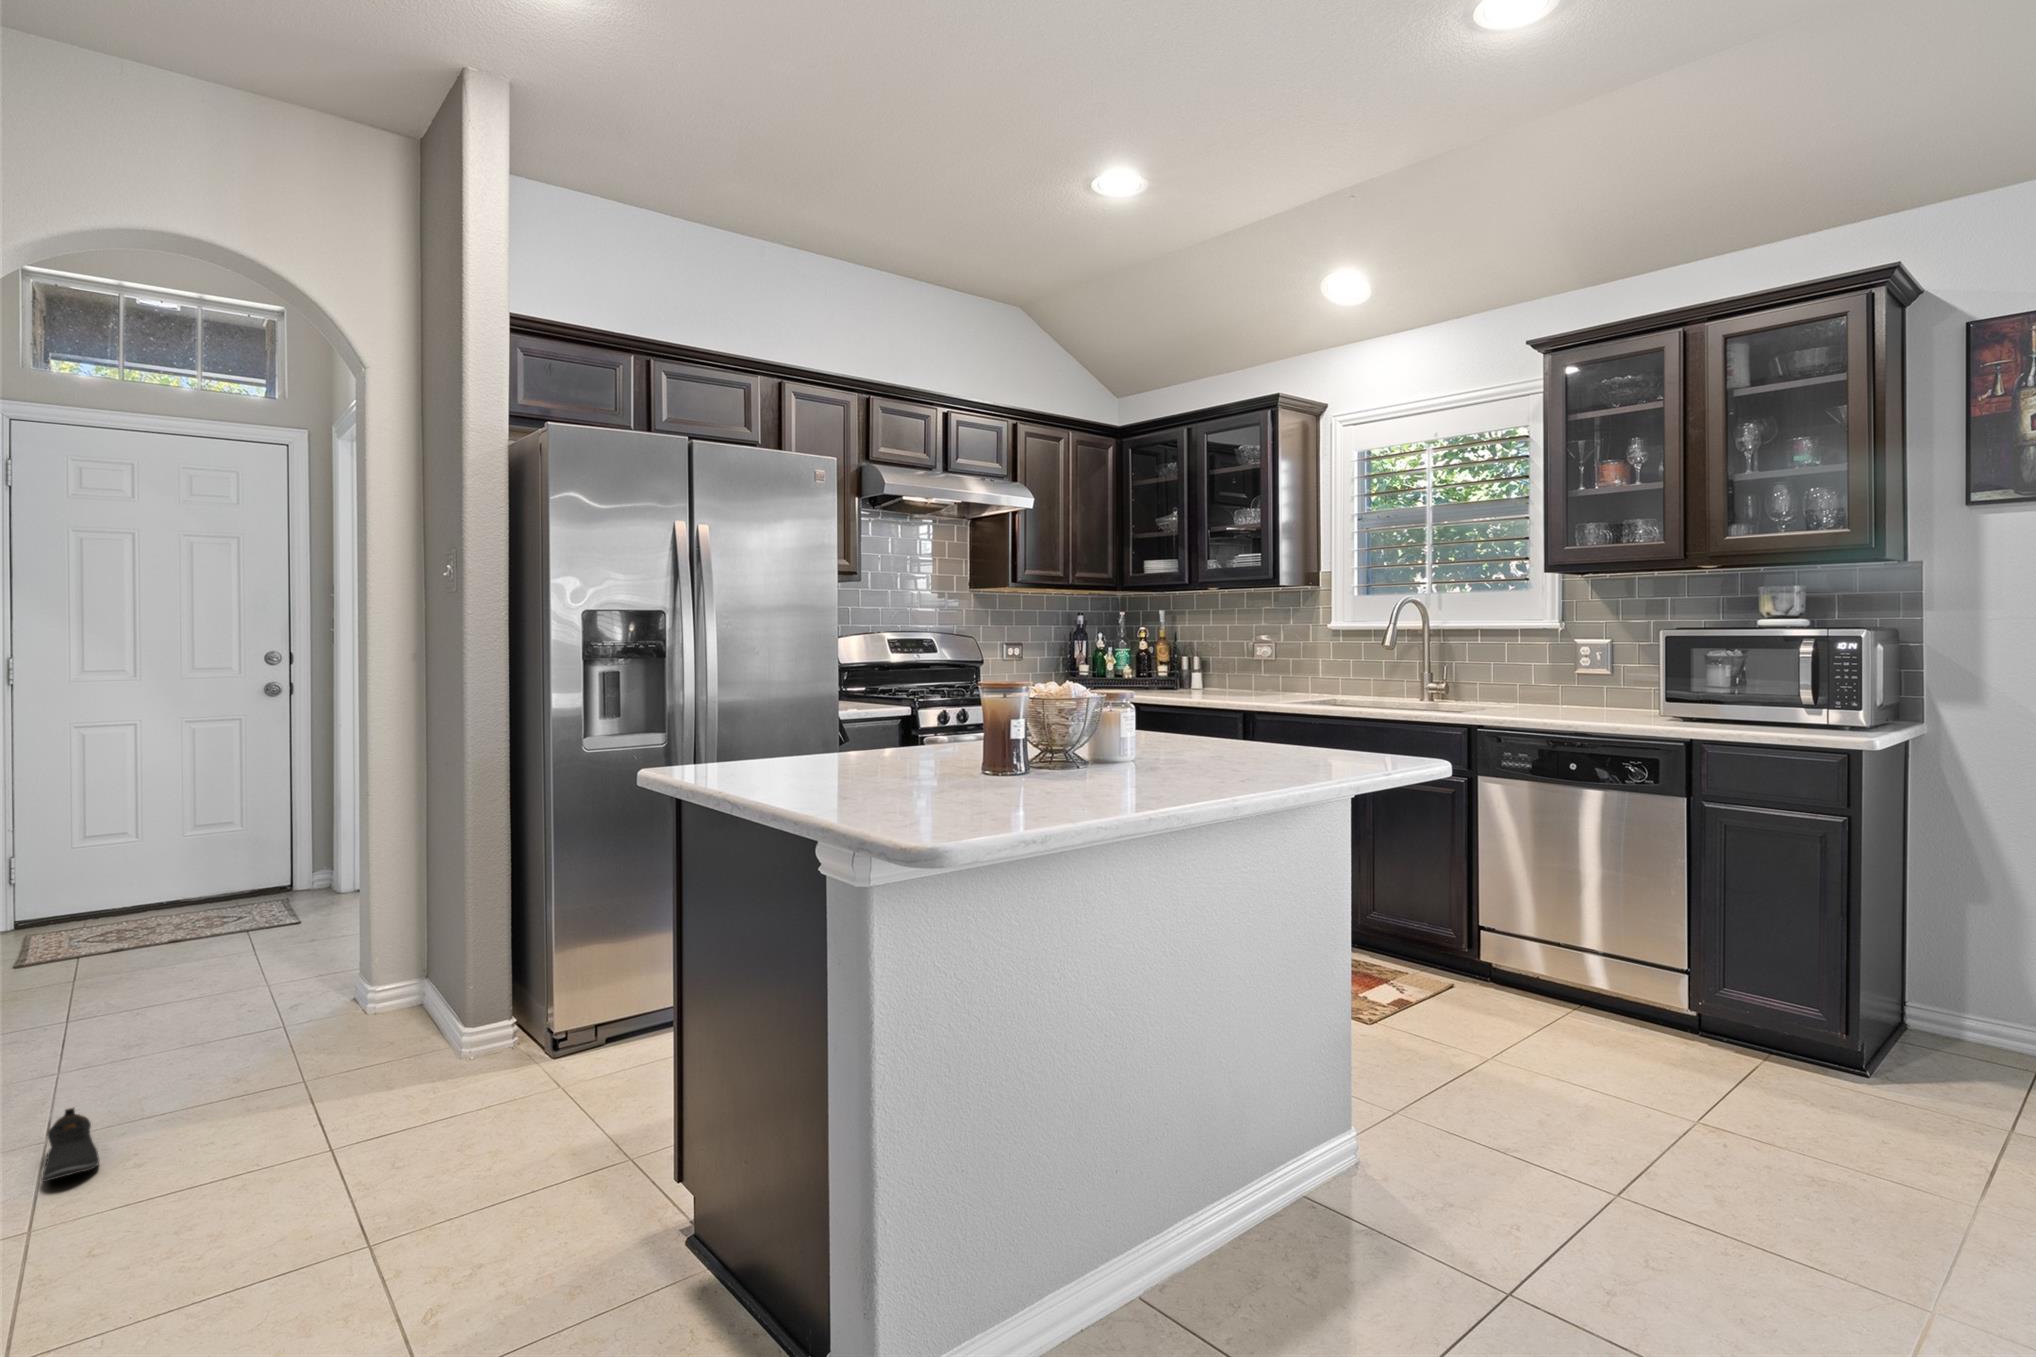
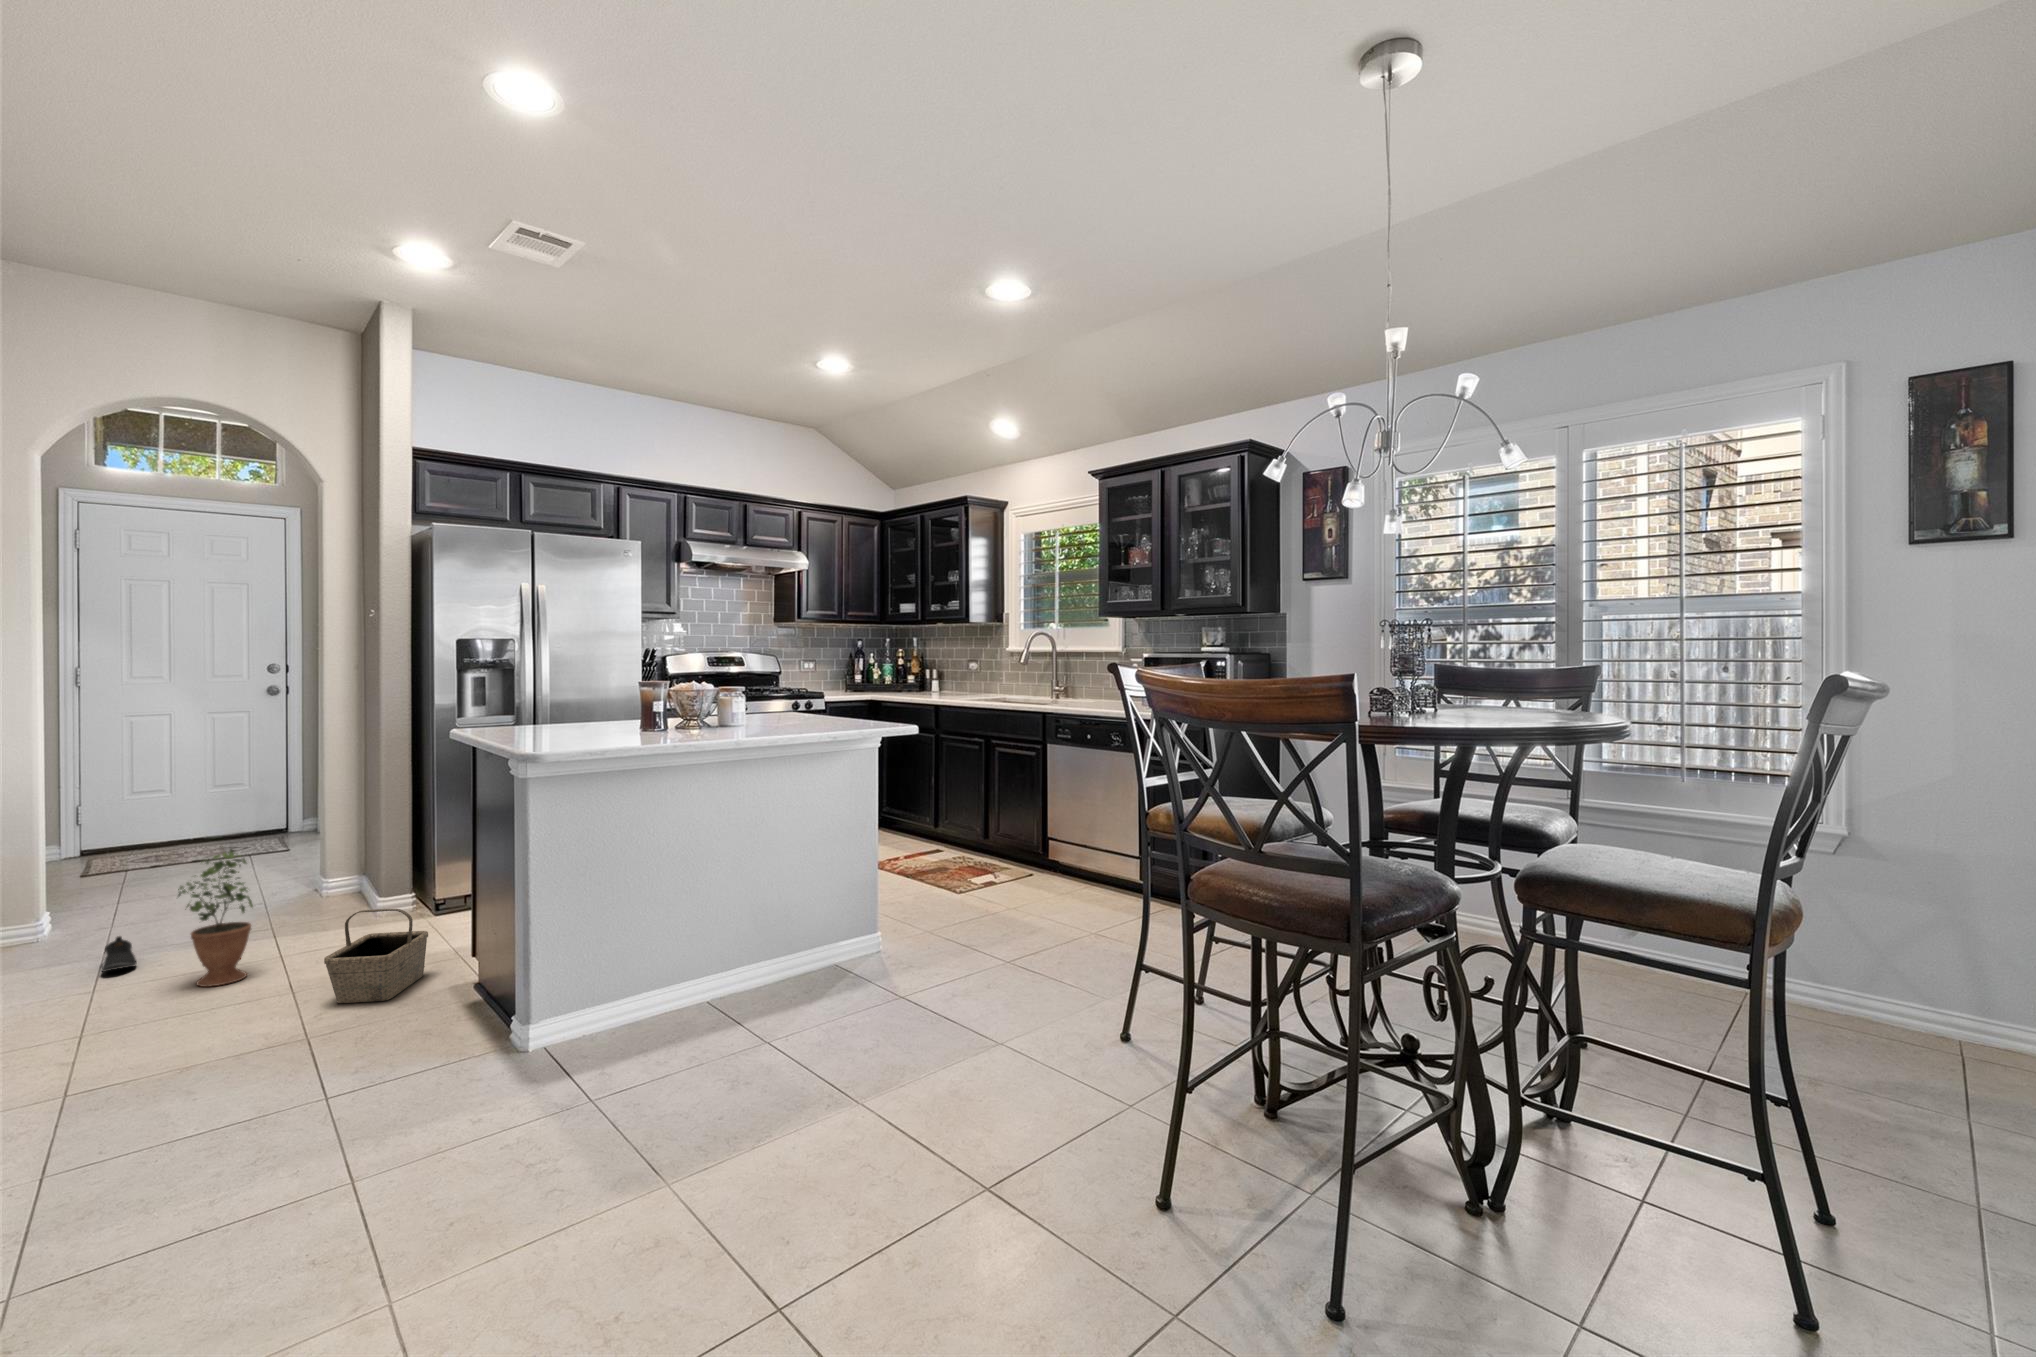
potted plant: none [166,967,292,1222] -> present [178,849,253,987]
basket: none [430,1091,589,1276] -> present [324,909,428,1003]

